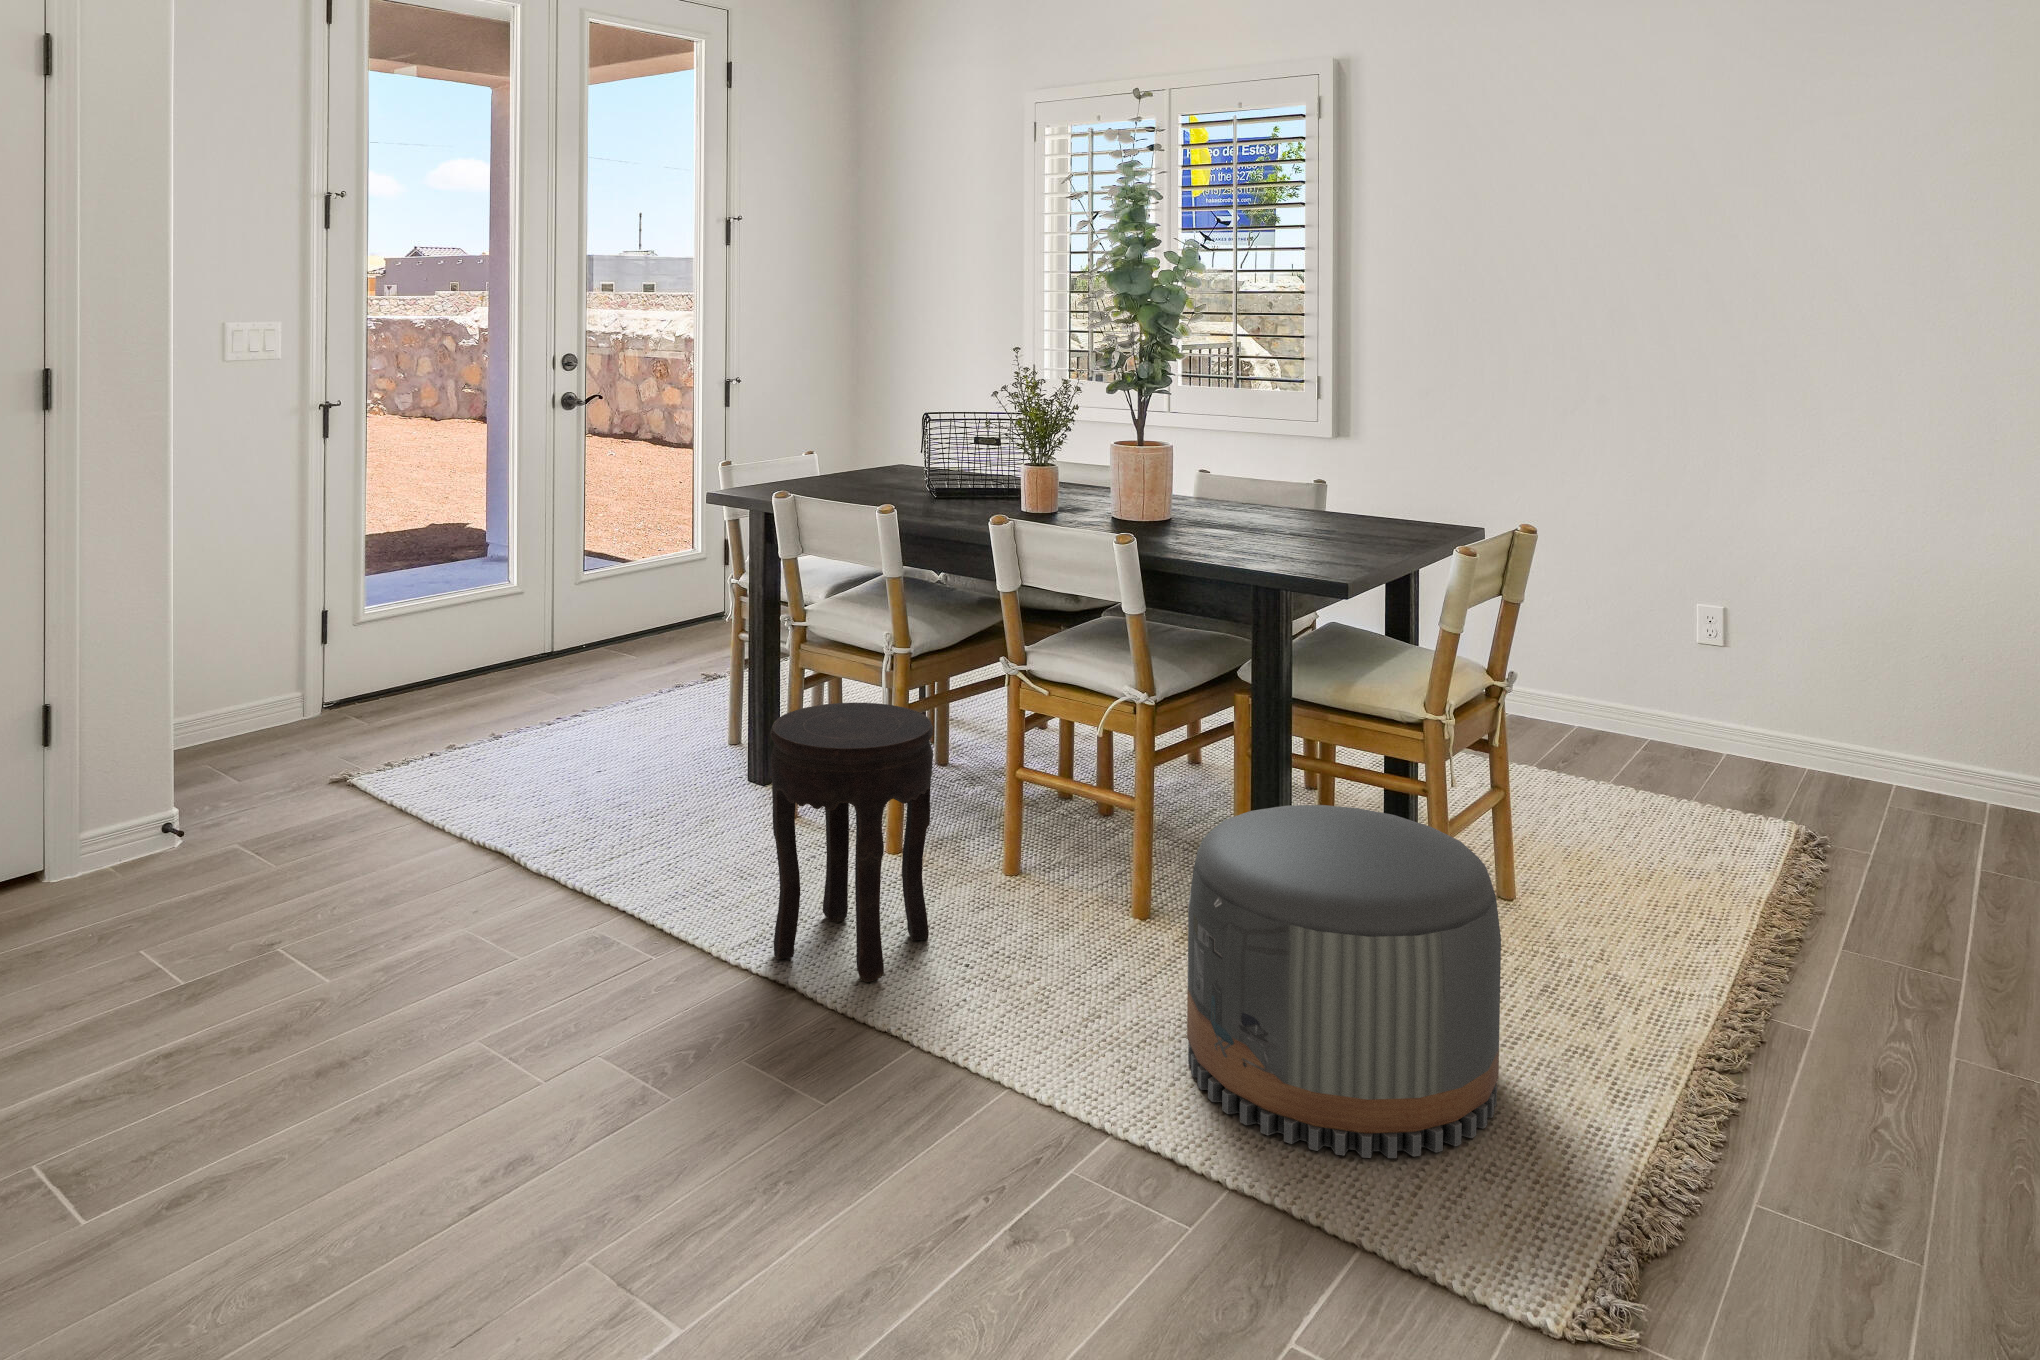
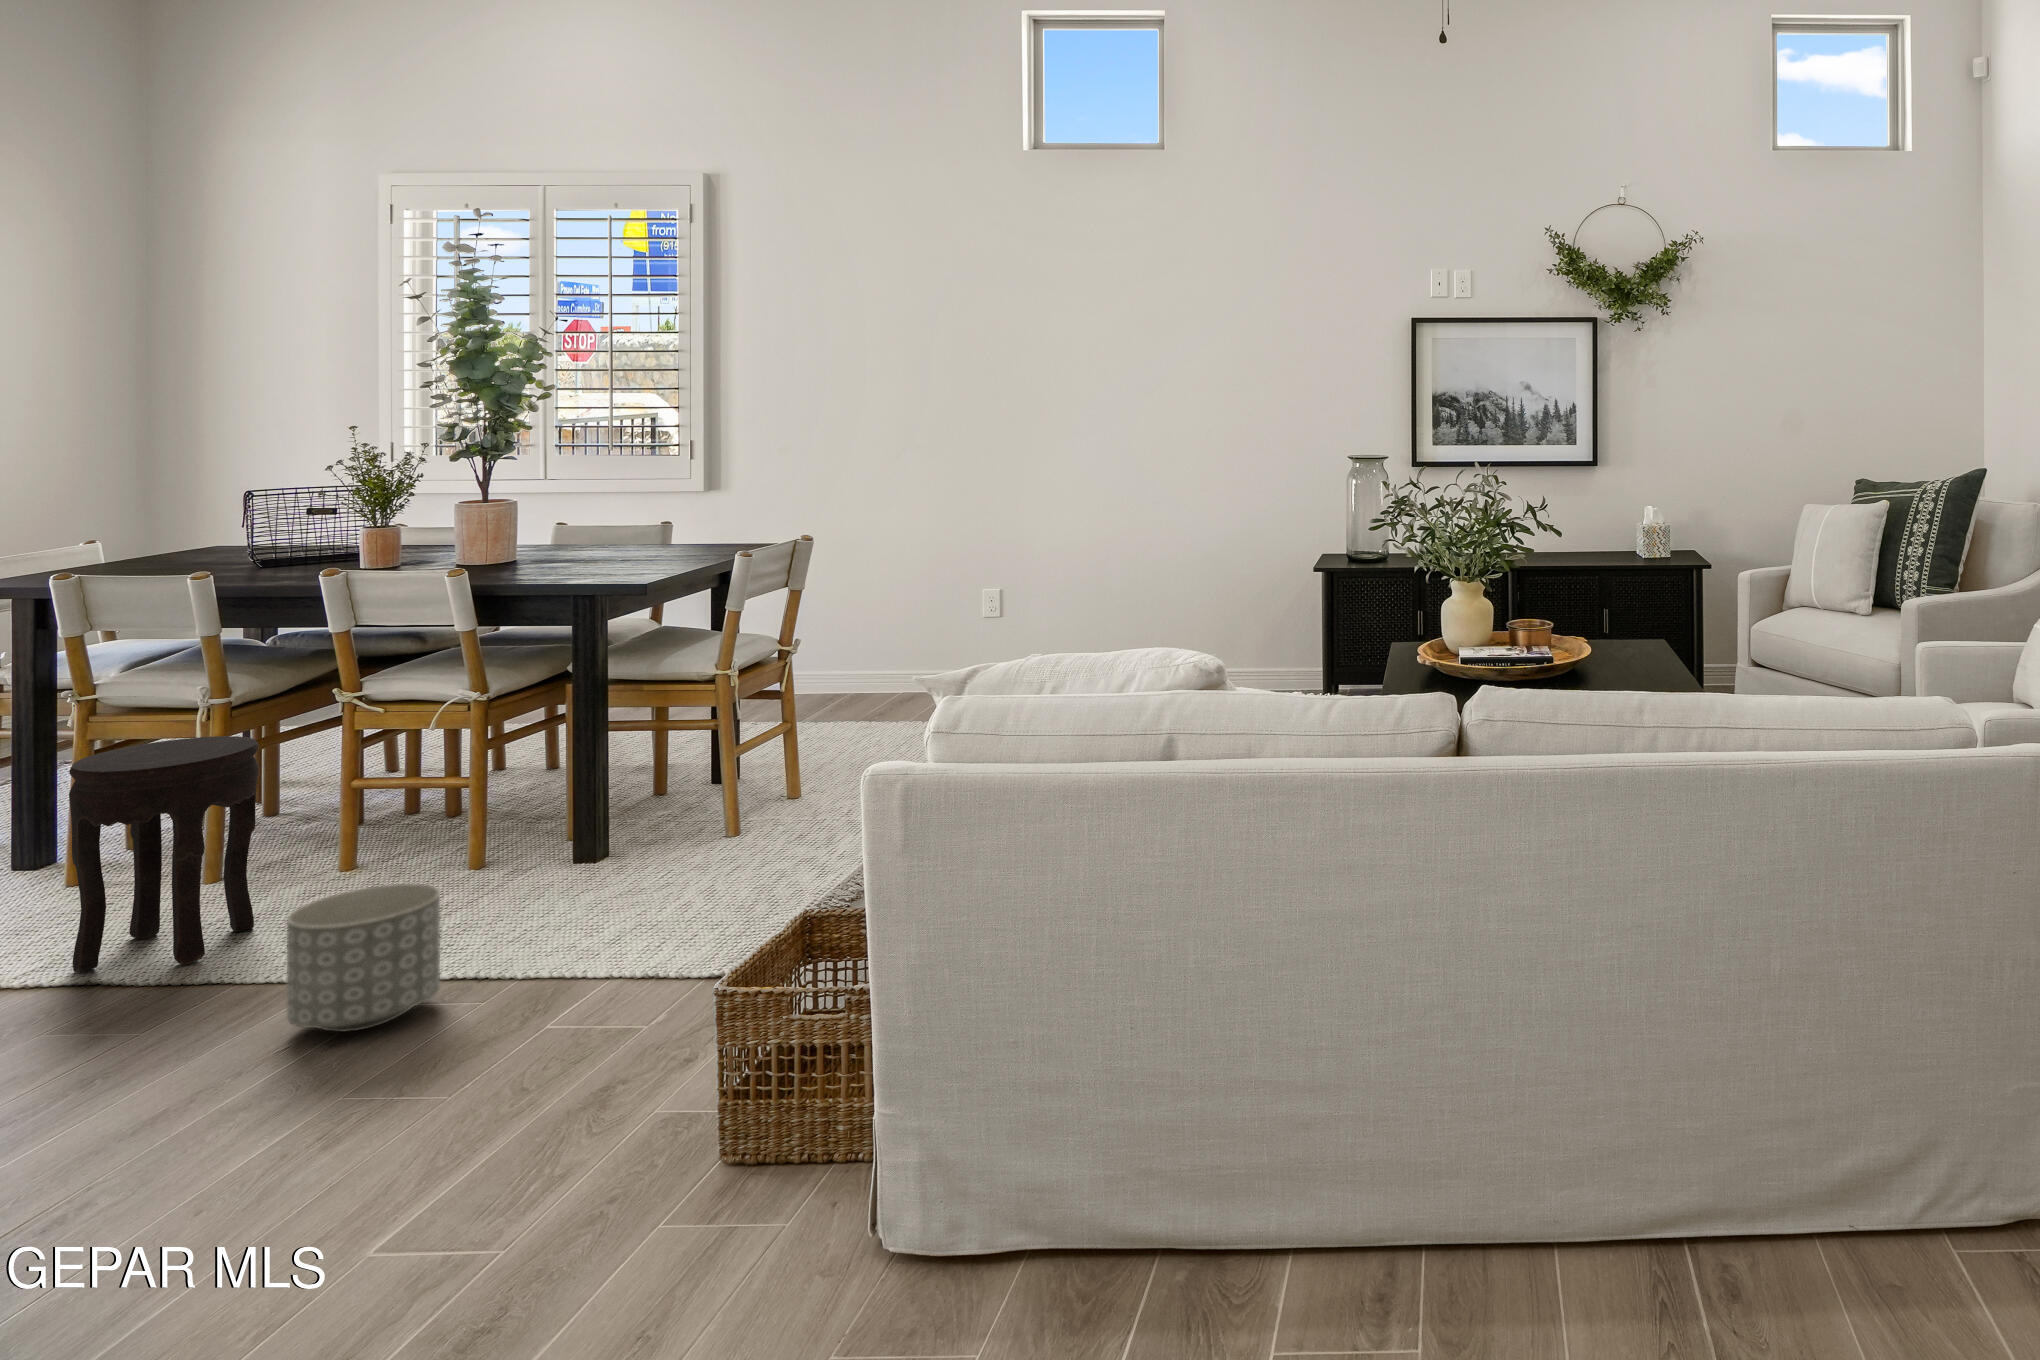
pouf: present [1187,805,1501,1158] -> none [503,738,743,958]
planter: none [961,980,1131,1203] -> present [287,883,440,1032]

